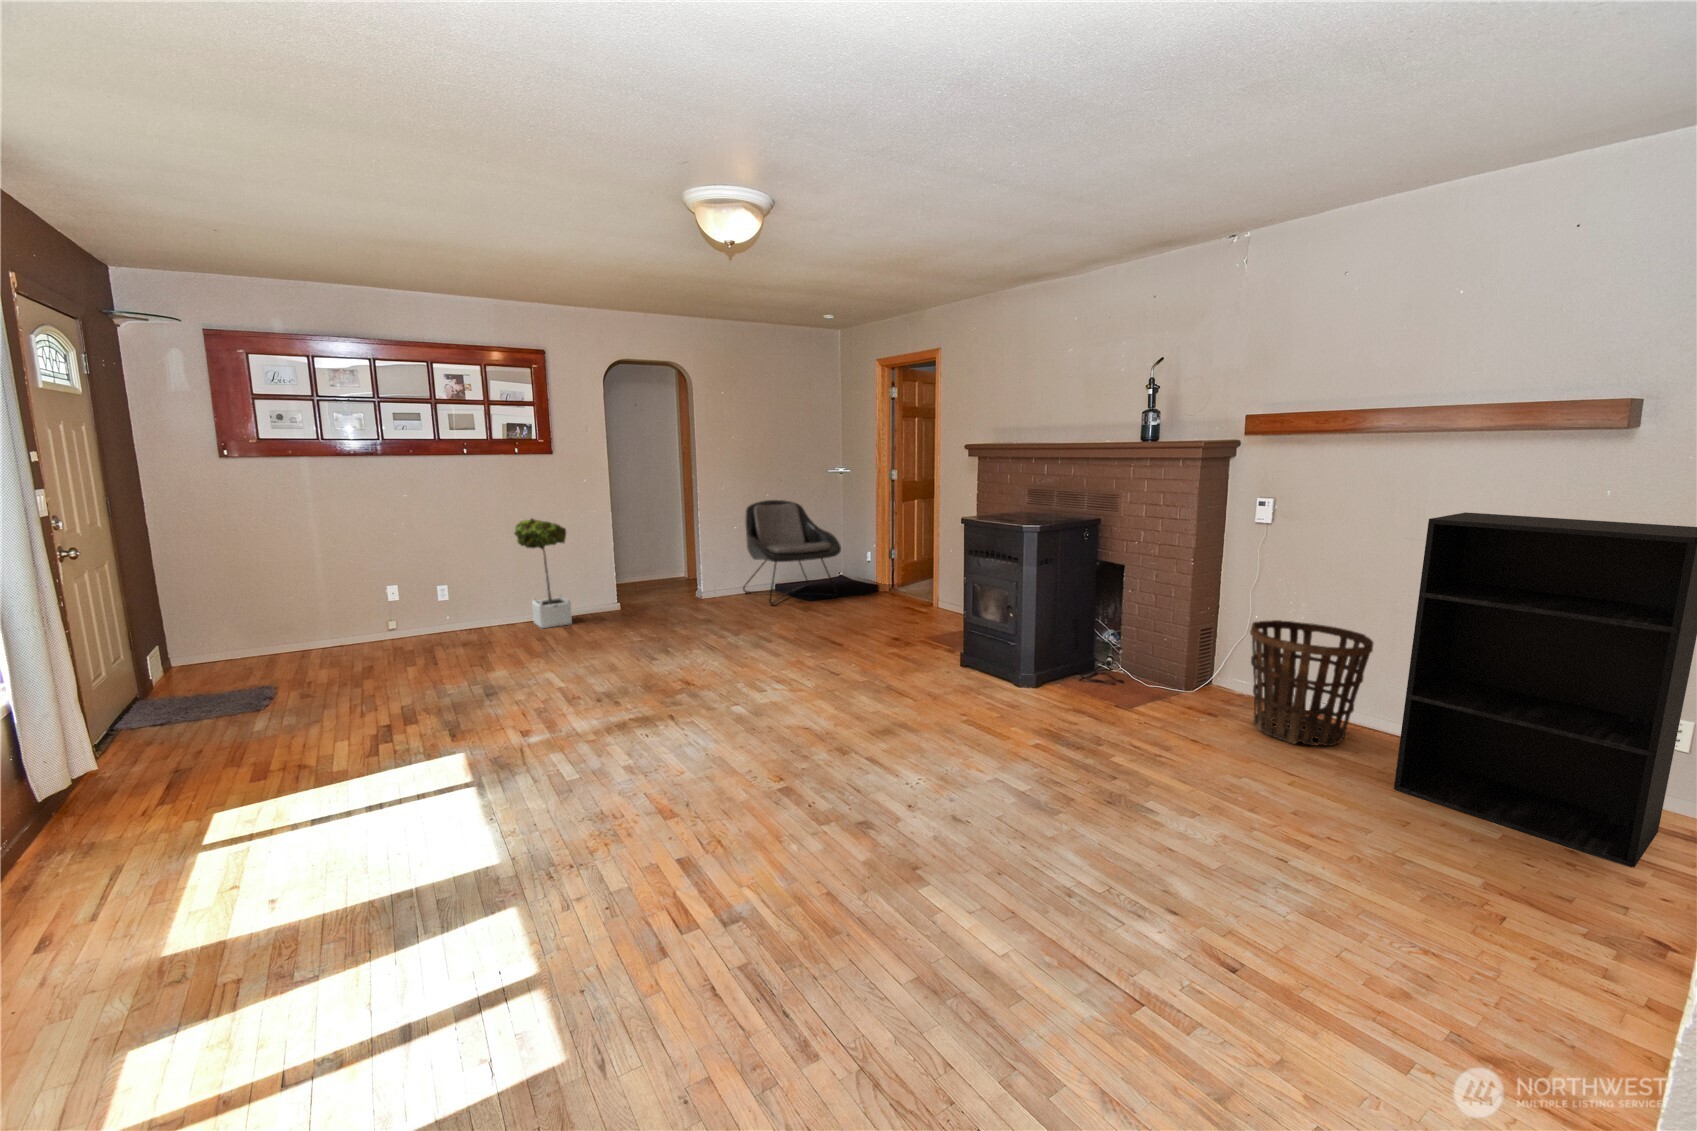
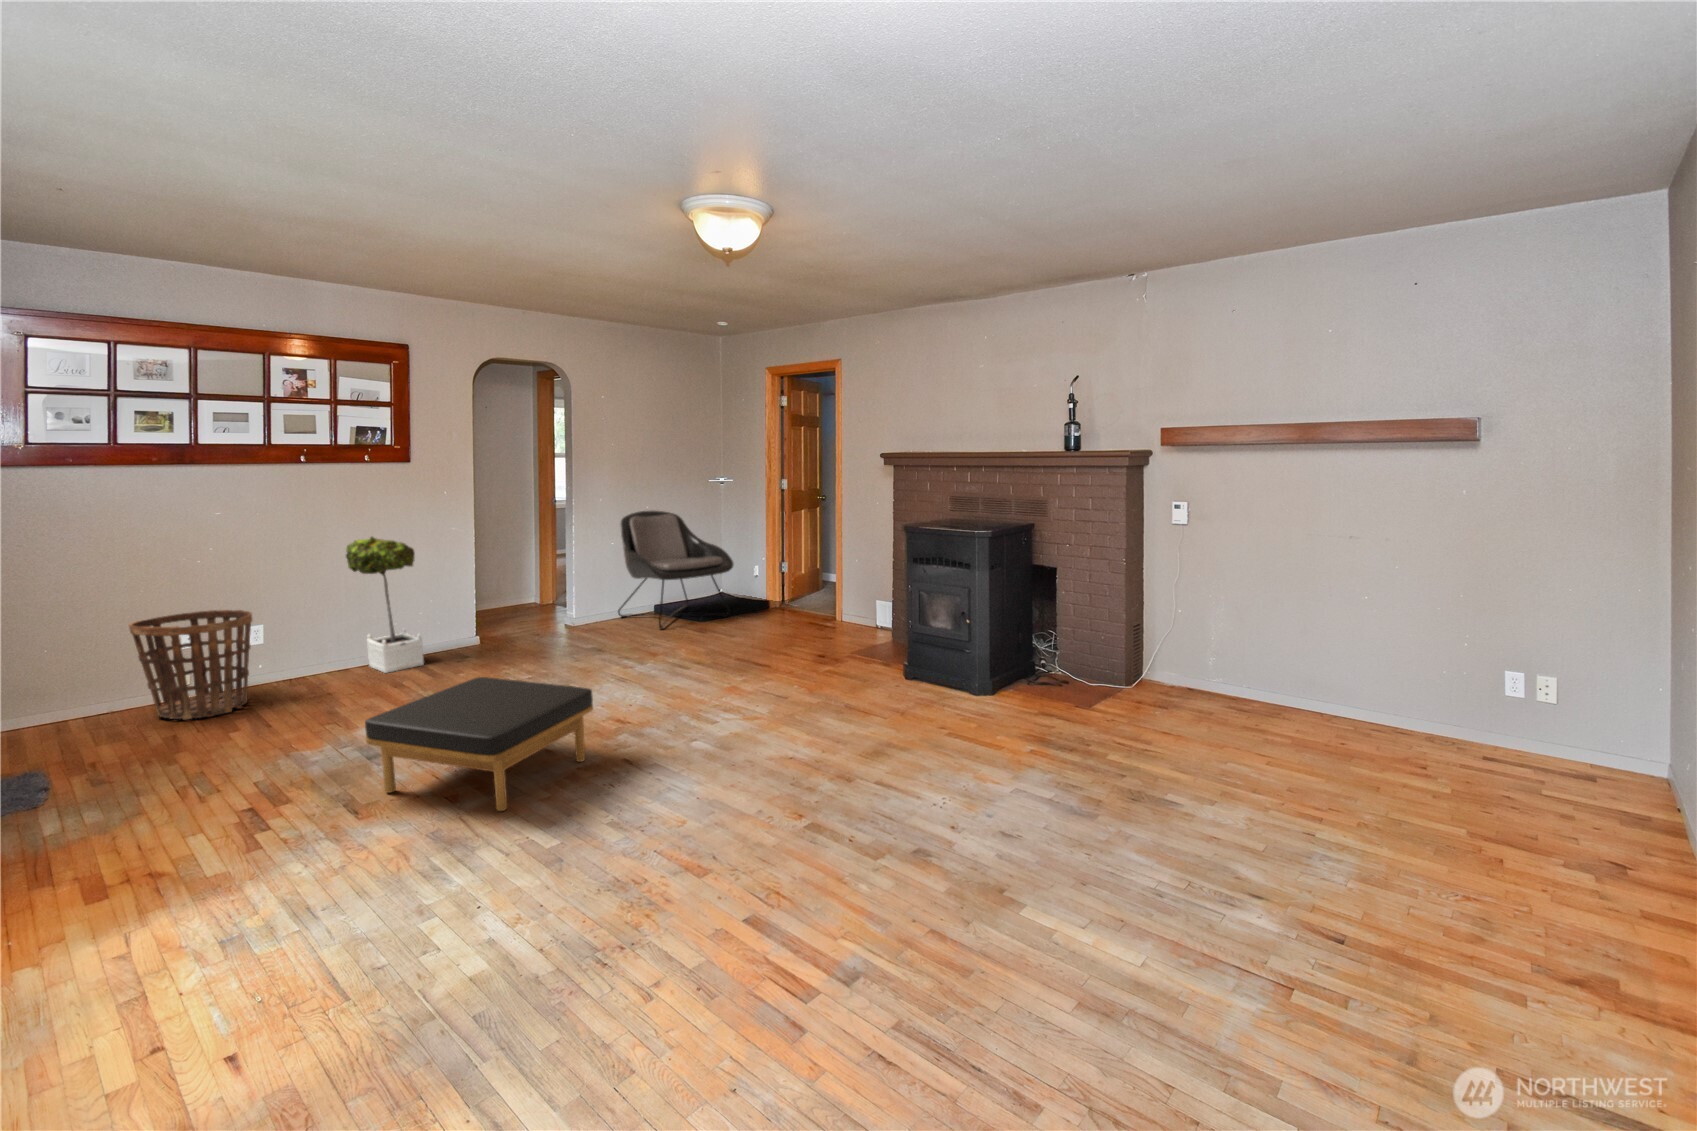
bookshelf: present [1394,512,1697,867] -> none [1347,512,1587,803]
basket: present [1250,620,1373,746] -> present [129,610,252,719]
ottoman: none [468,636,648,745] -> present [365,677,593,811]

